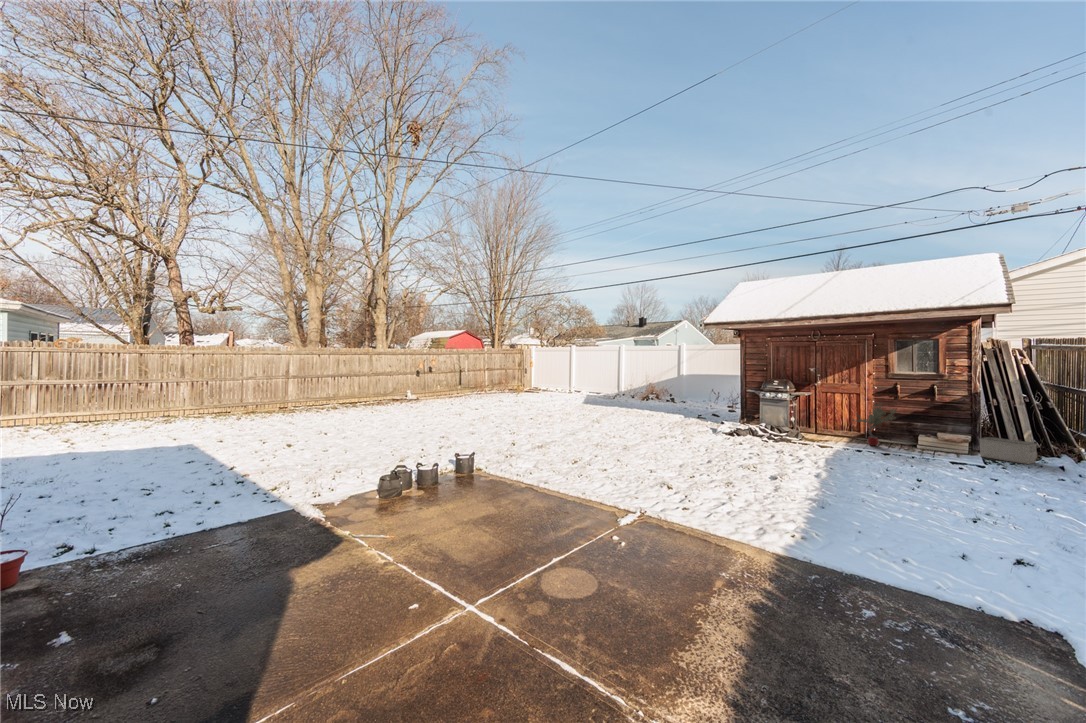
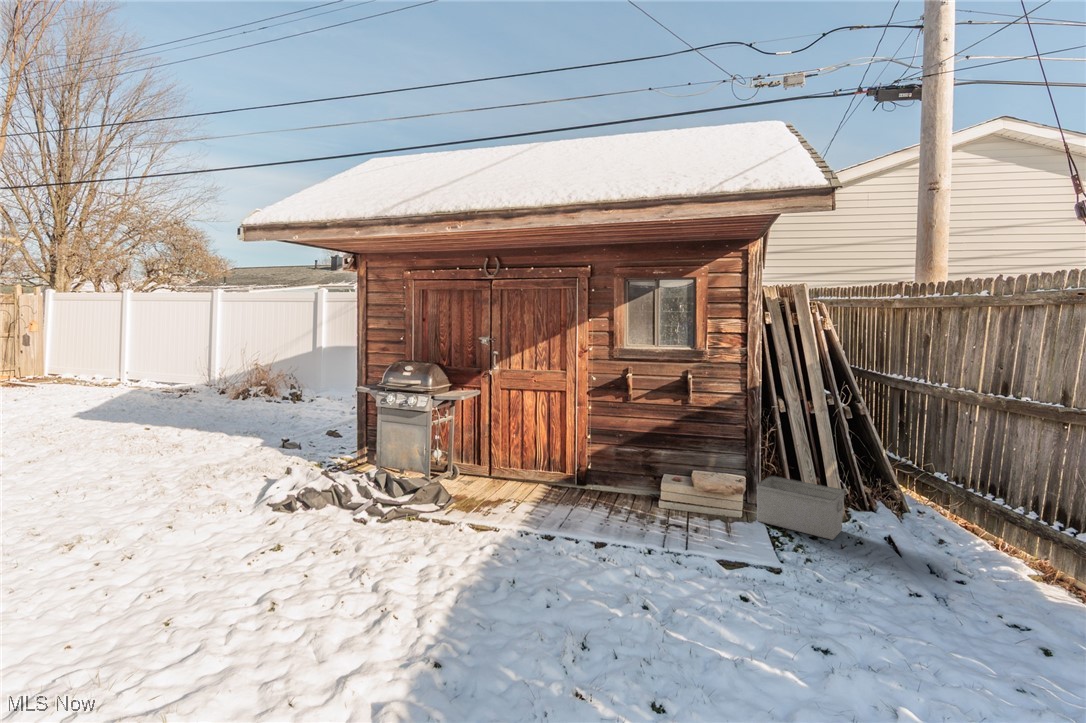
potted tree: present [853,404,896,446] -> none [543,410,623,508]

